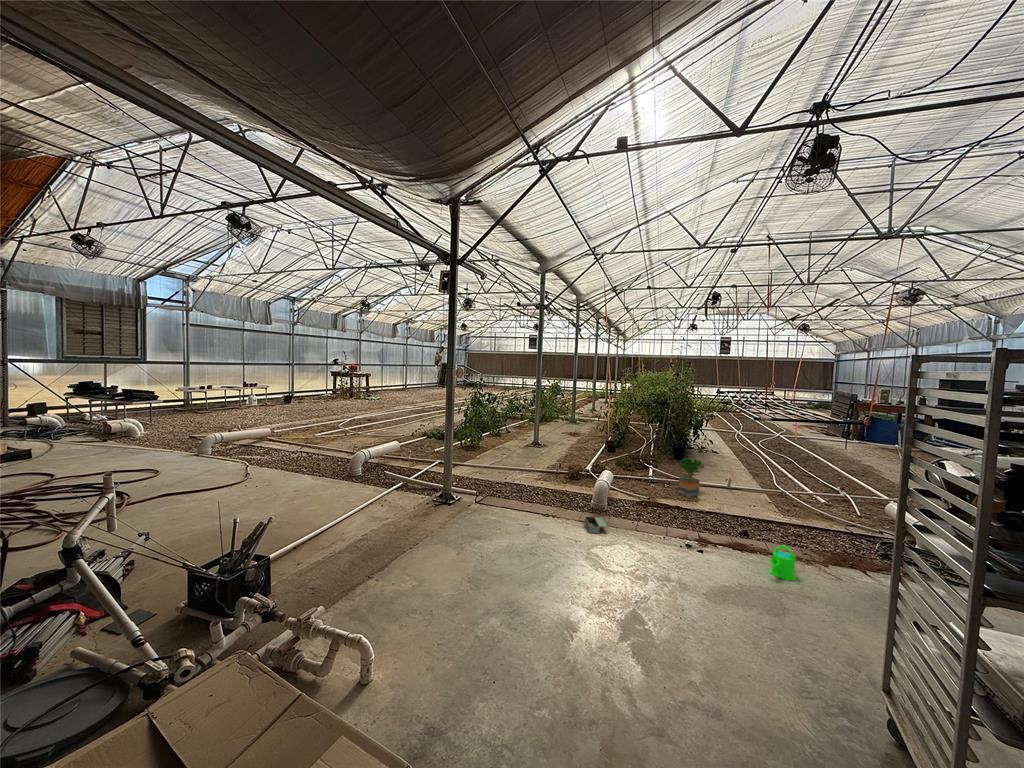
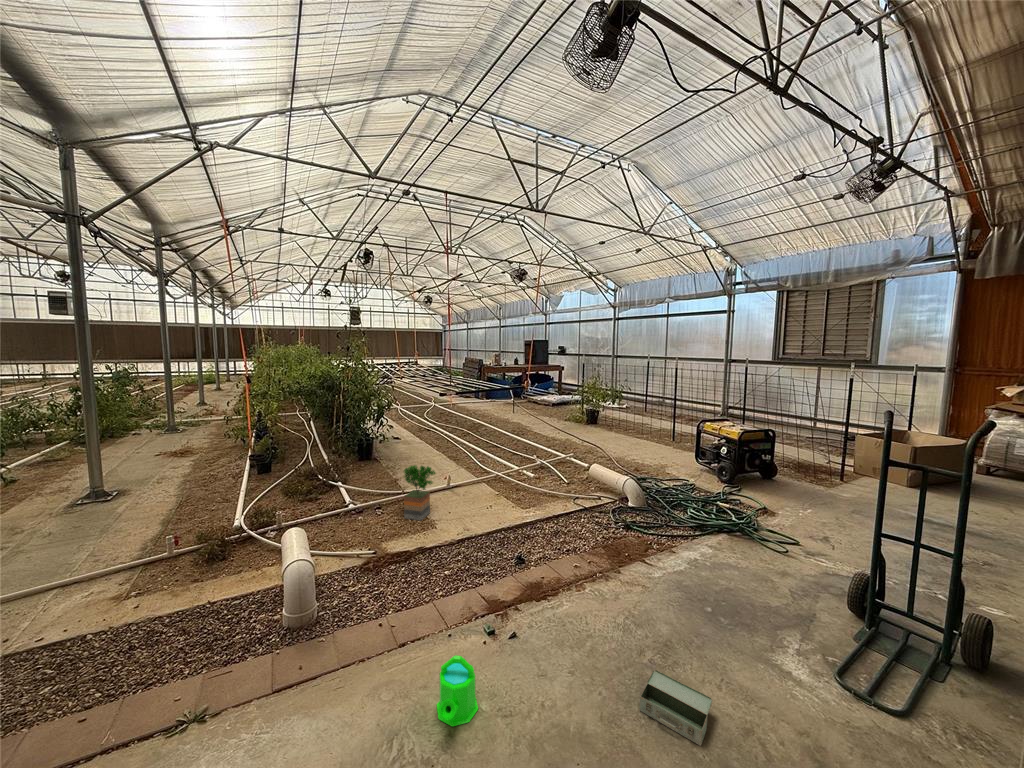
toolbox: present [585,517,609,534] -> present [640,670,712,746]
watering can: present [770,545,796,580] -> present [437,655,478,727]

